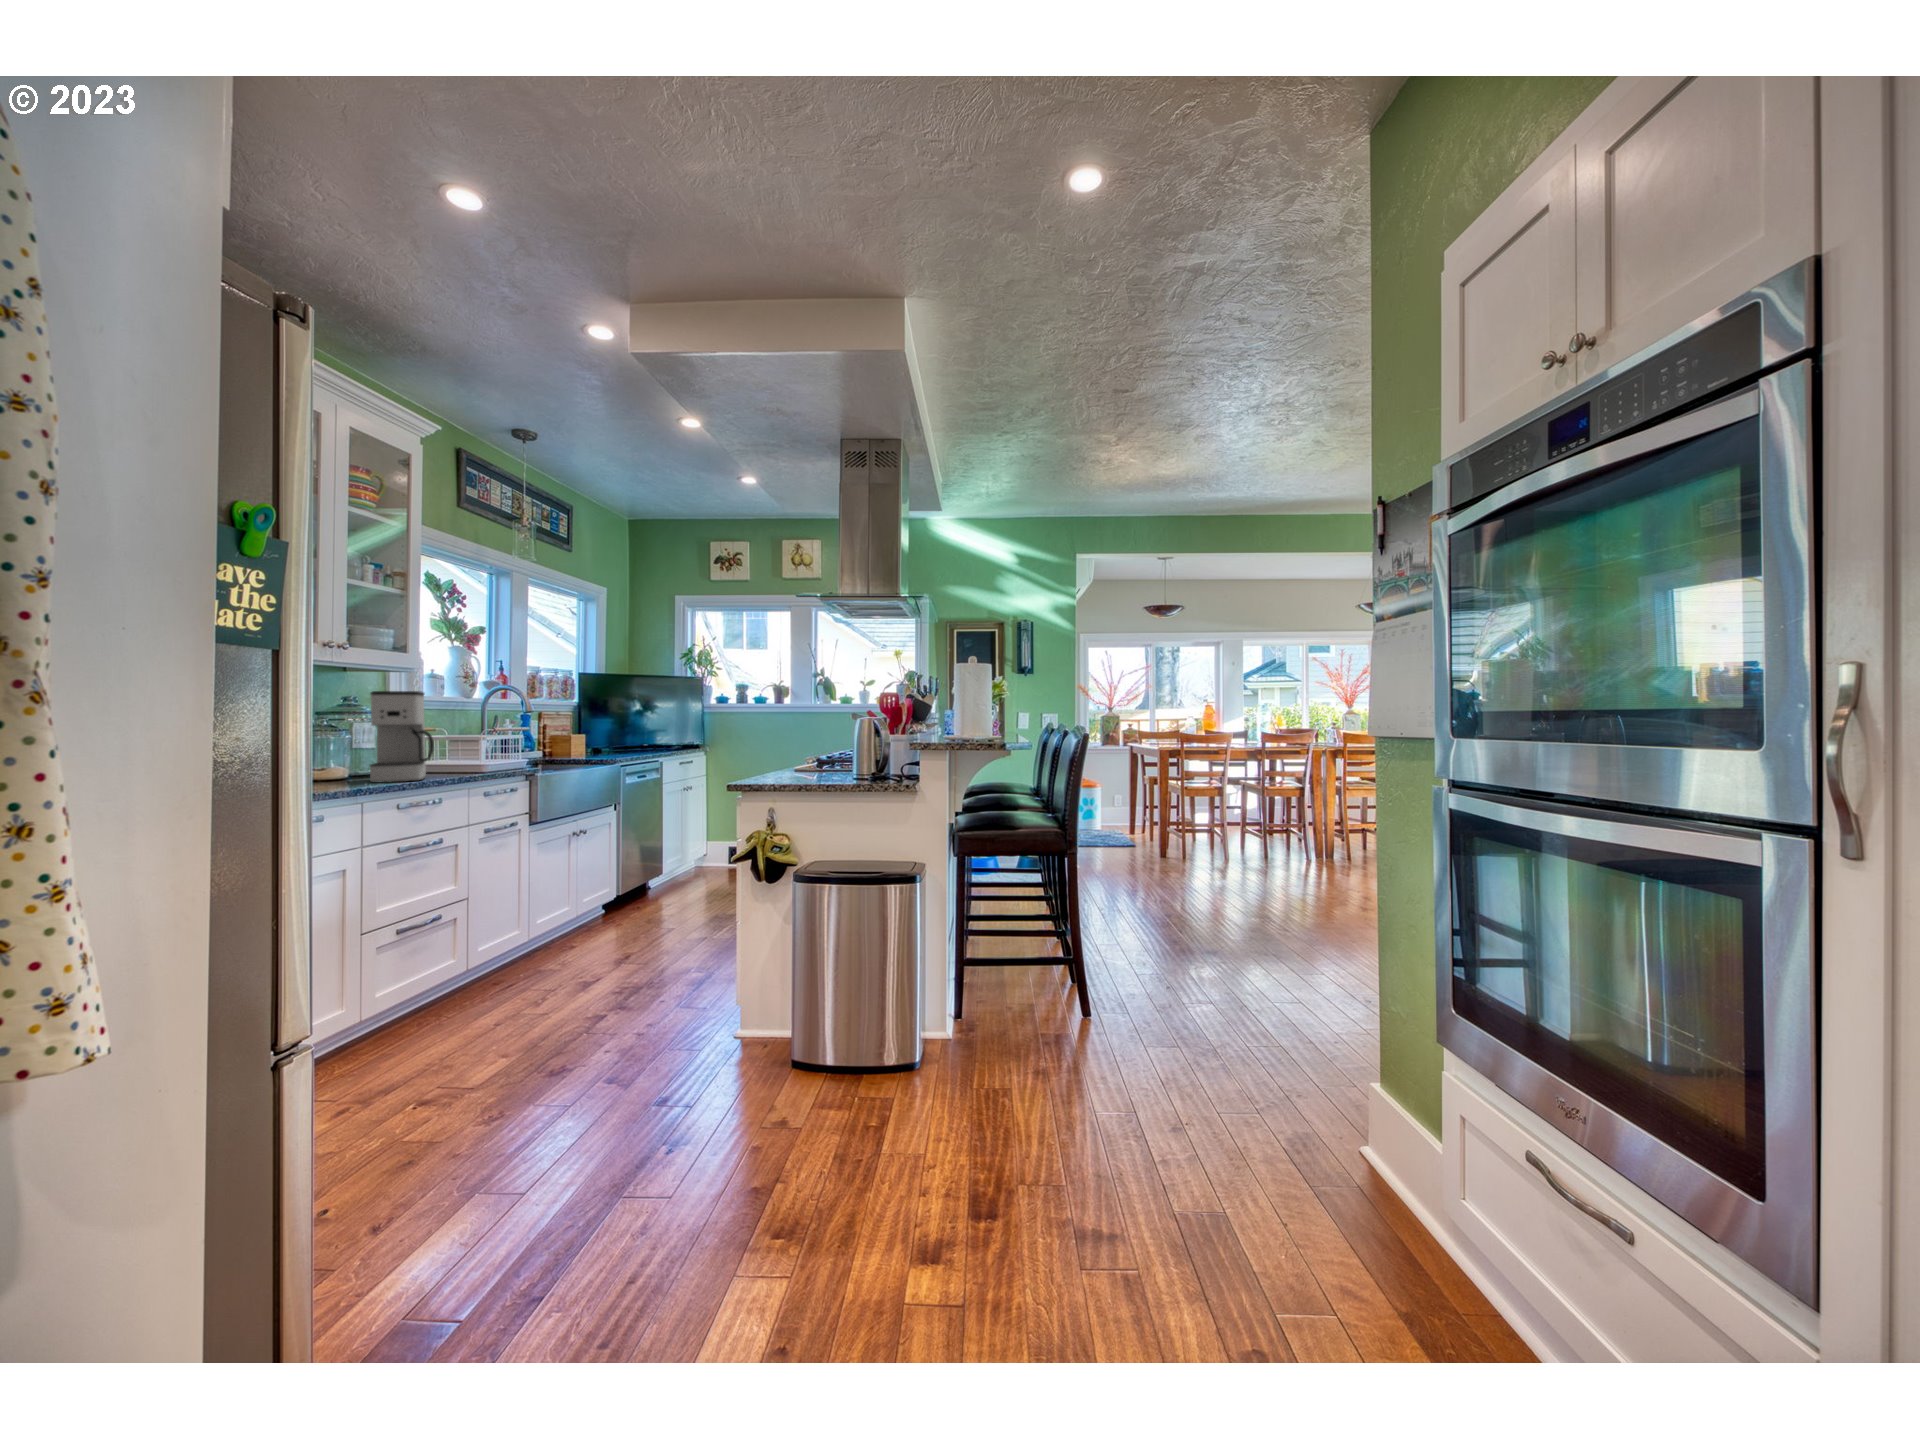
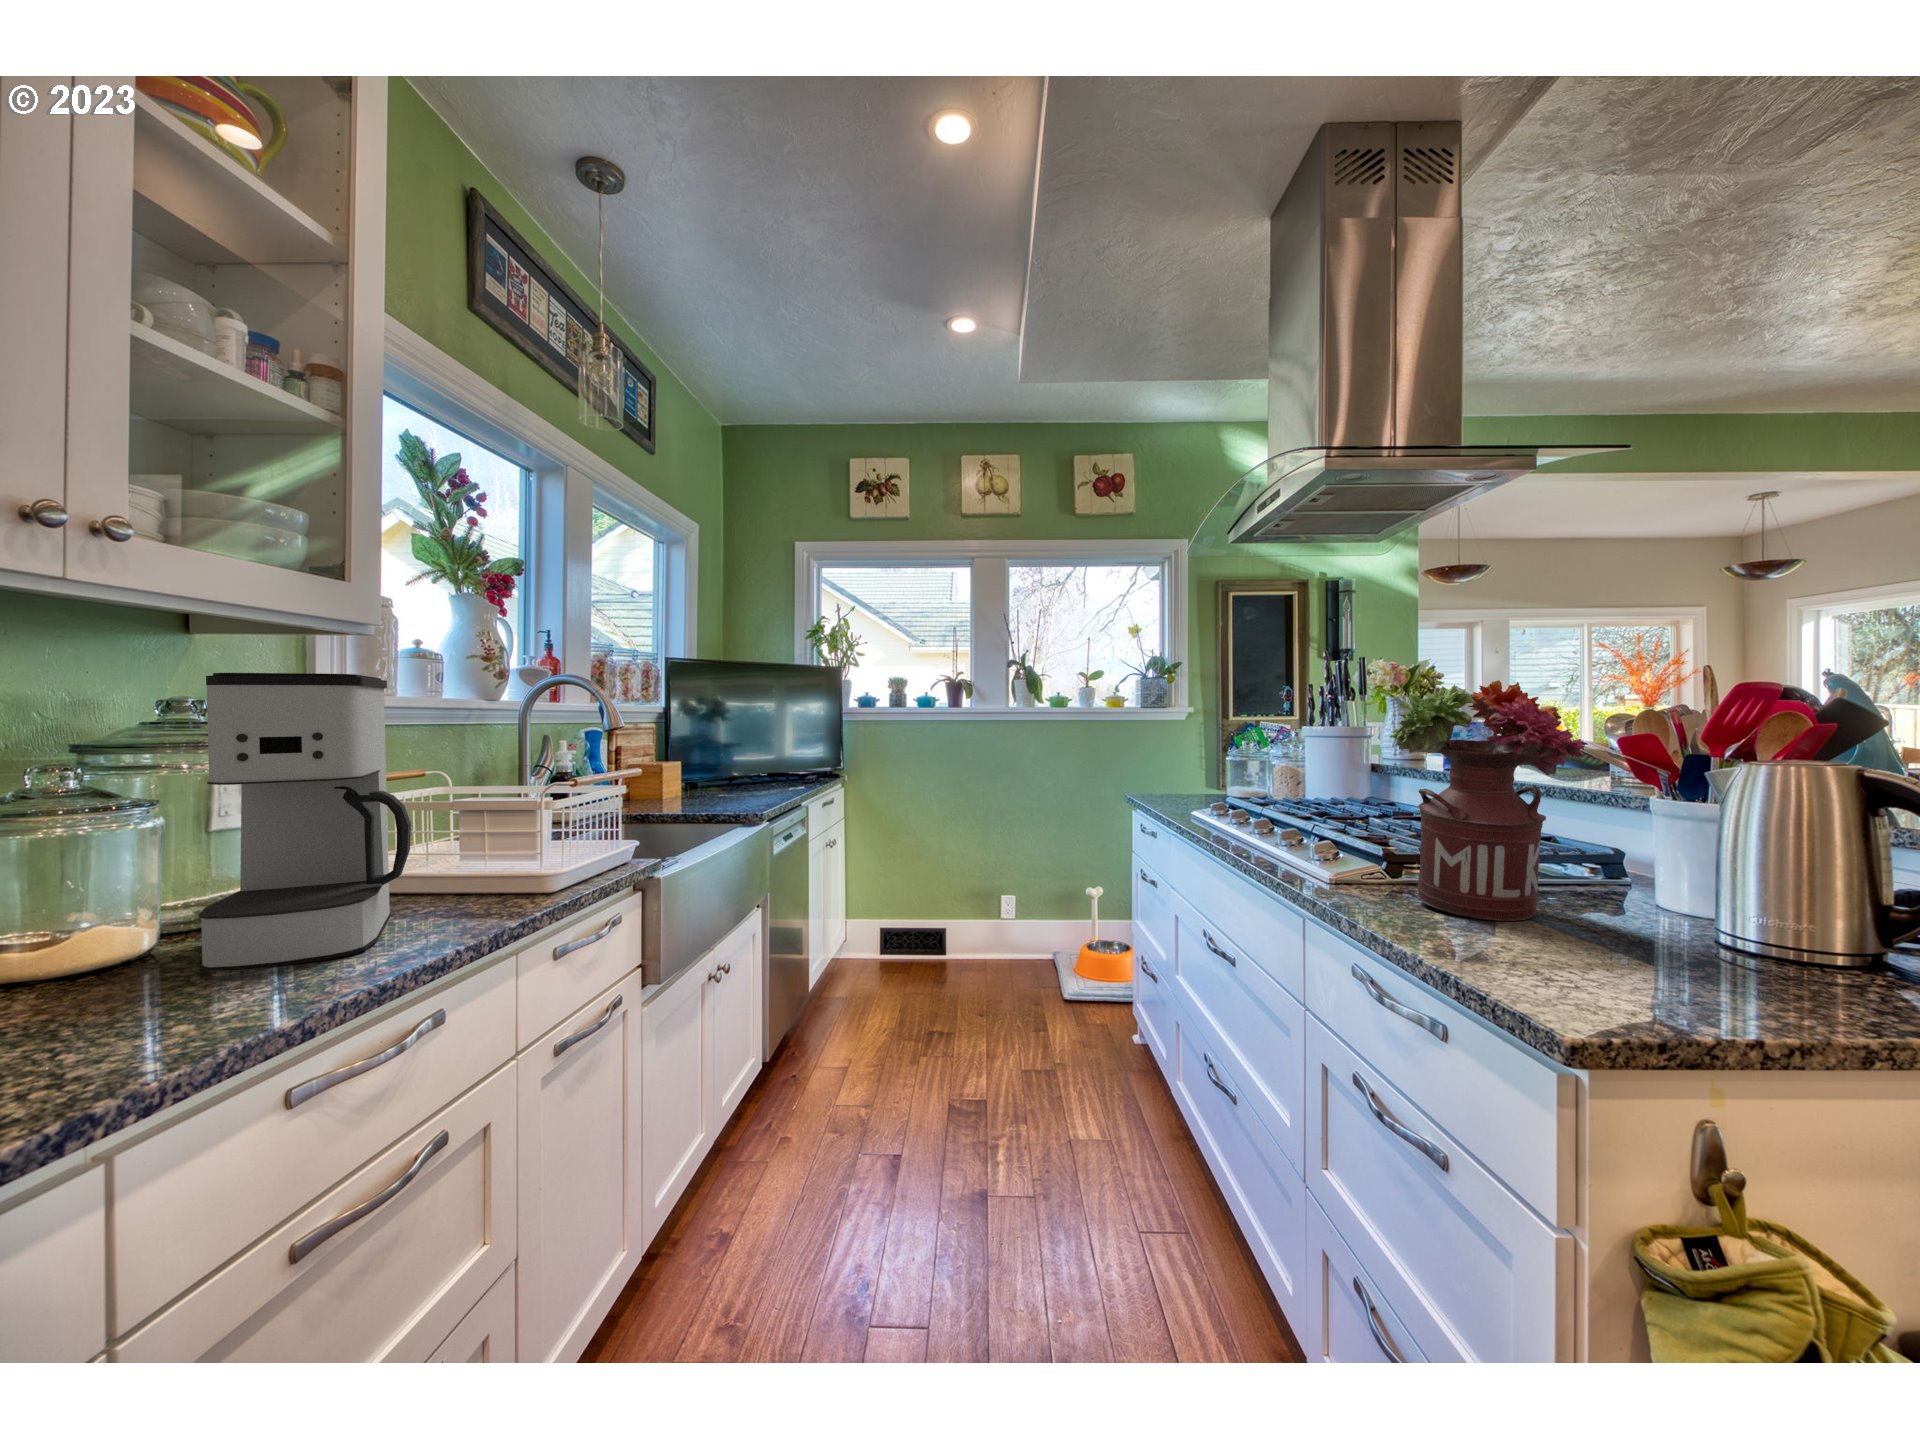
flower arrangement: none [791,693,852,778] -> present [1389,680,1588,921]

